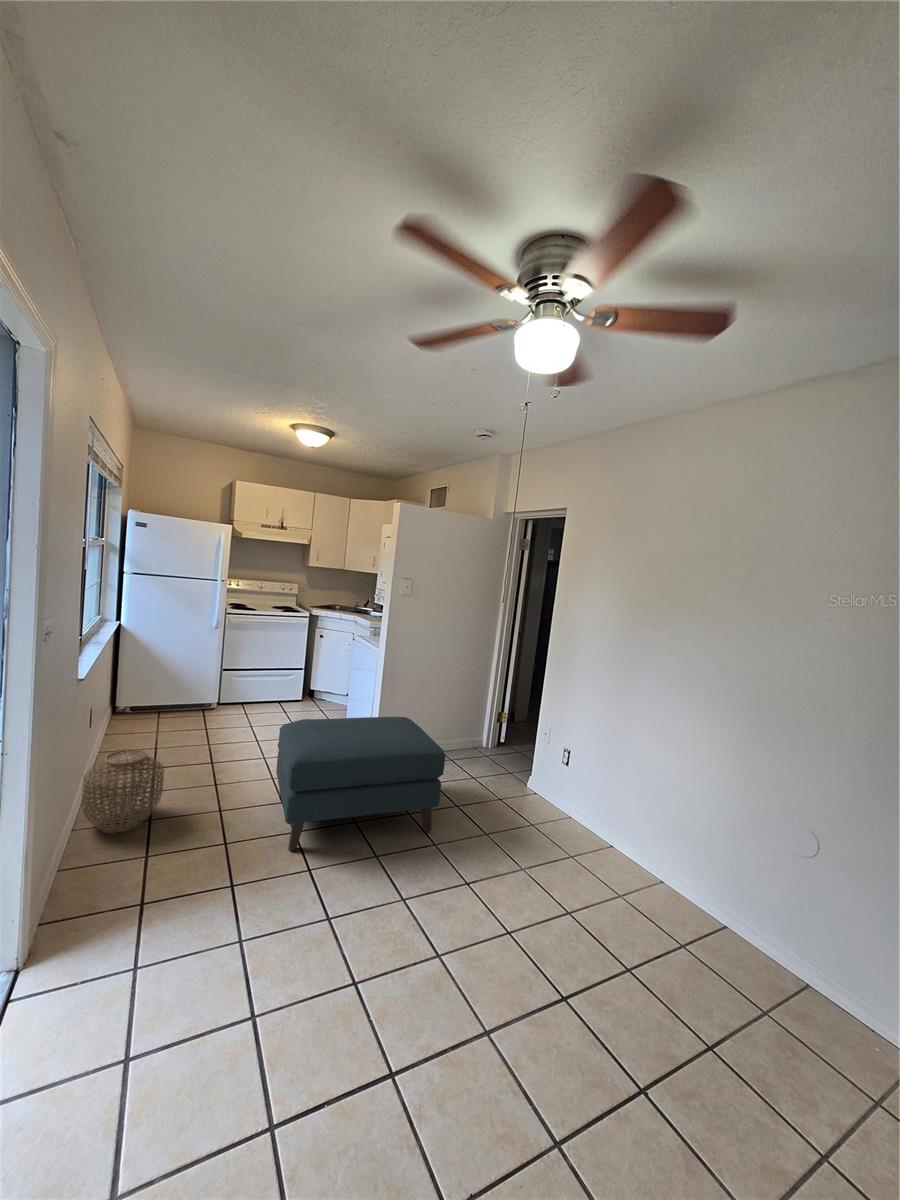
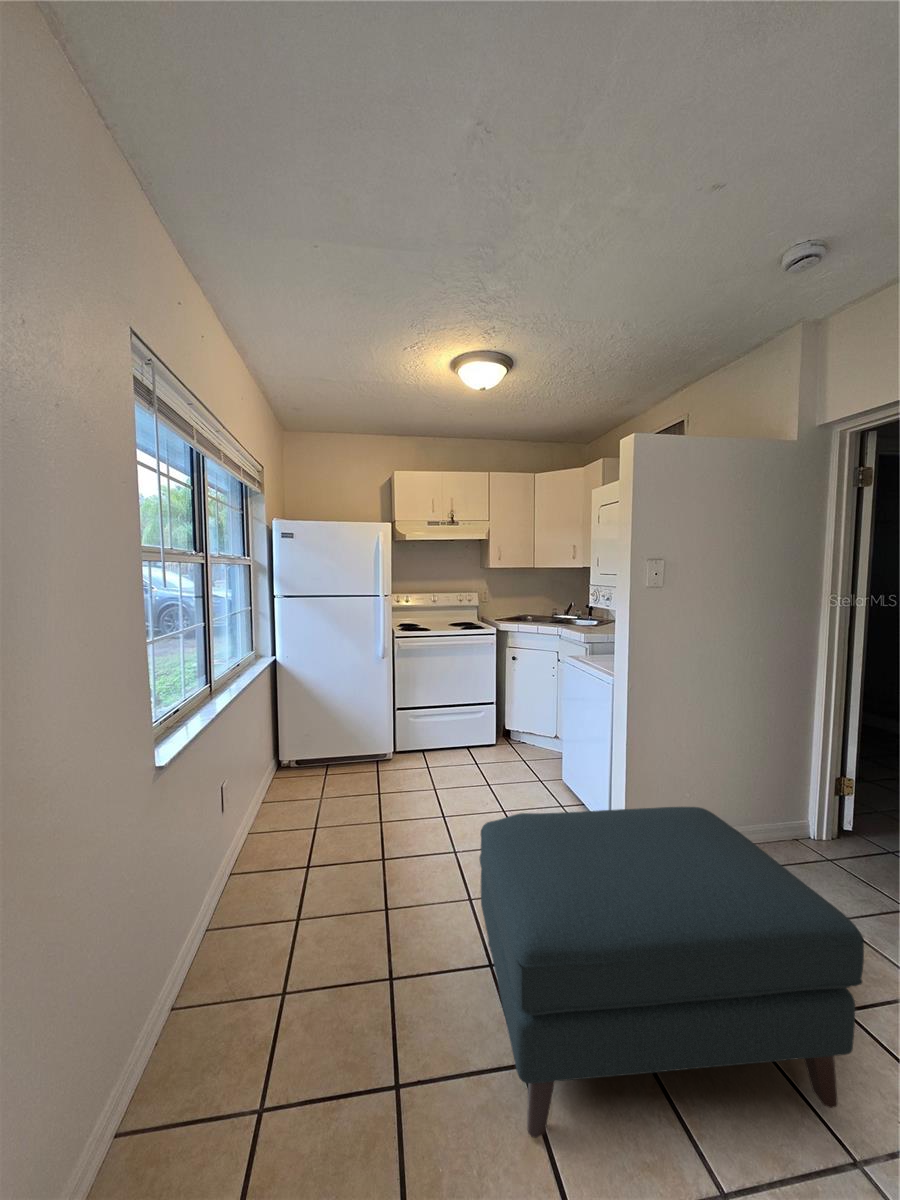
woven basket: present [82,749,164,833] -> none [181,869,304,1026]

